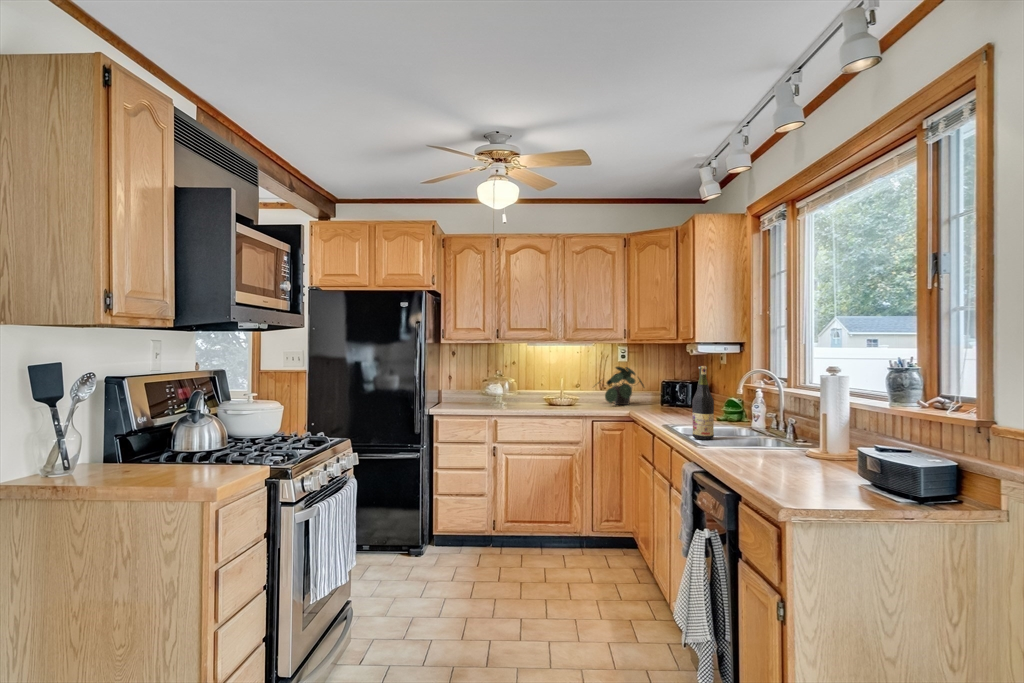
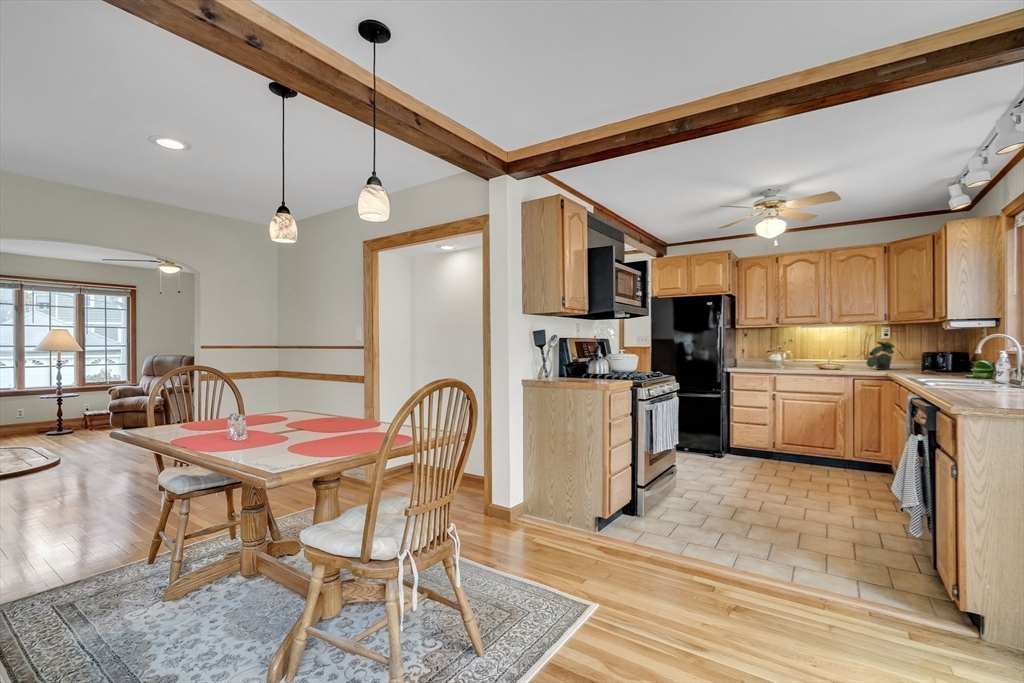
wine bottle: present [692,366,714,440] -> none [926,332,947,385]

